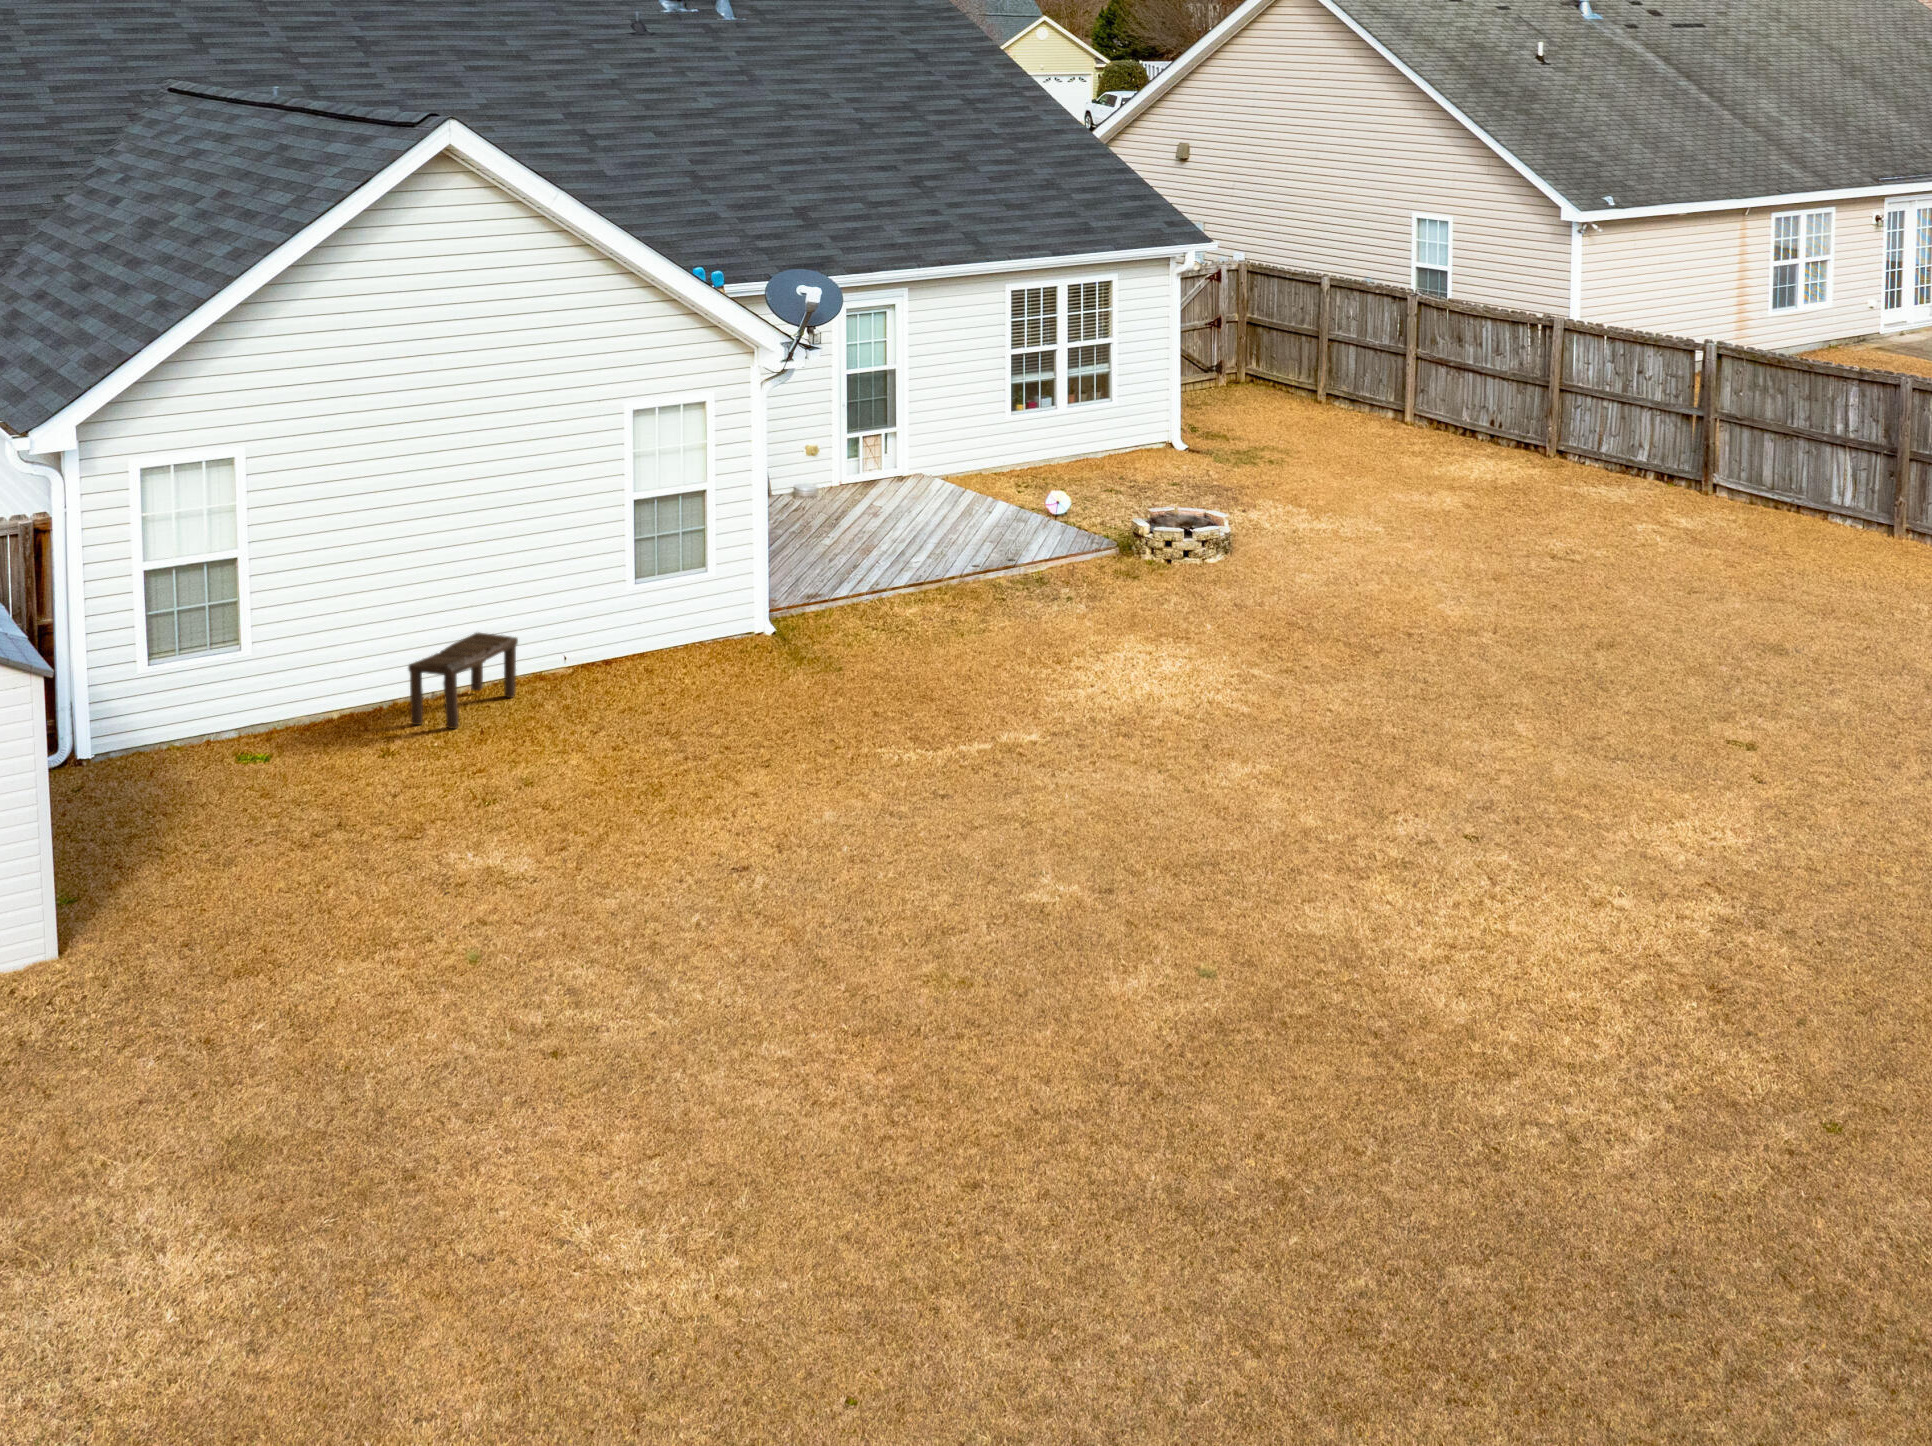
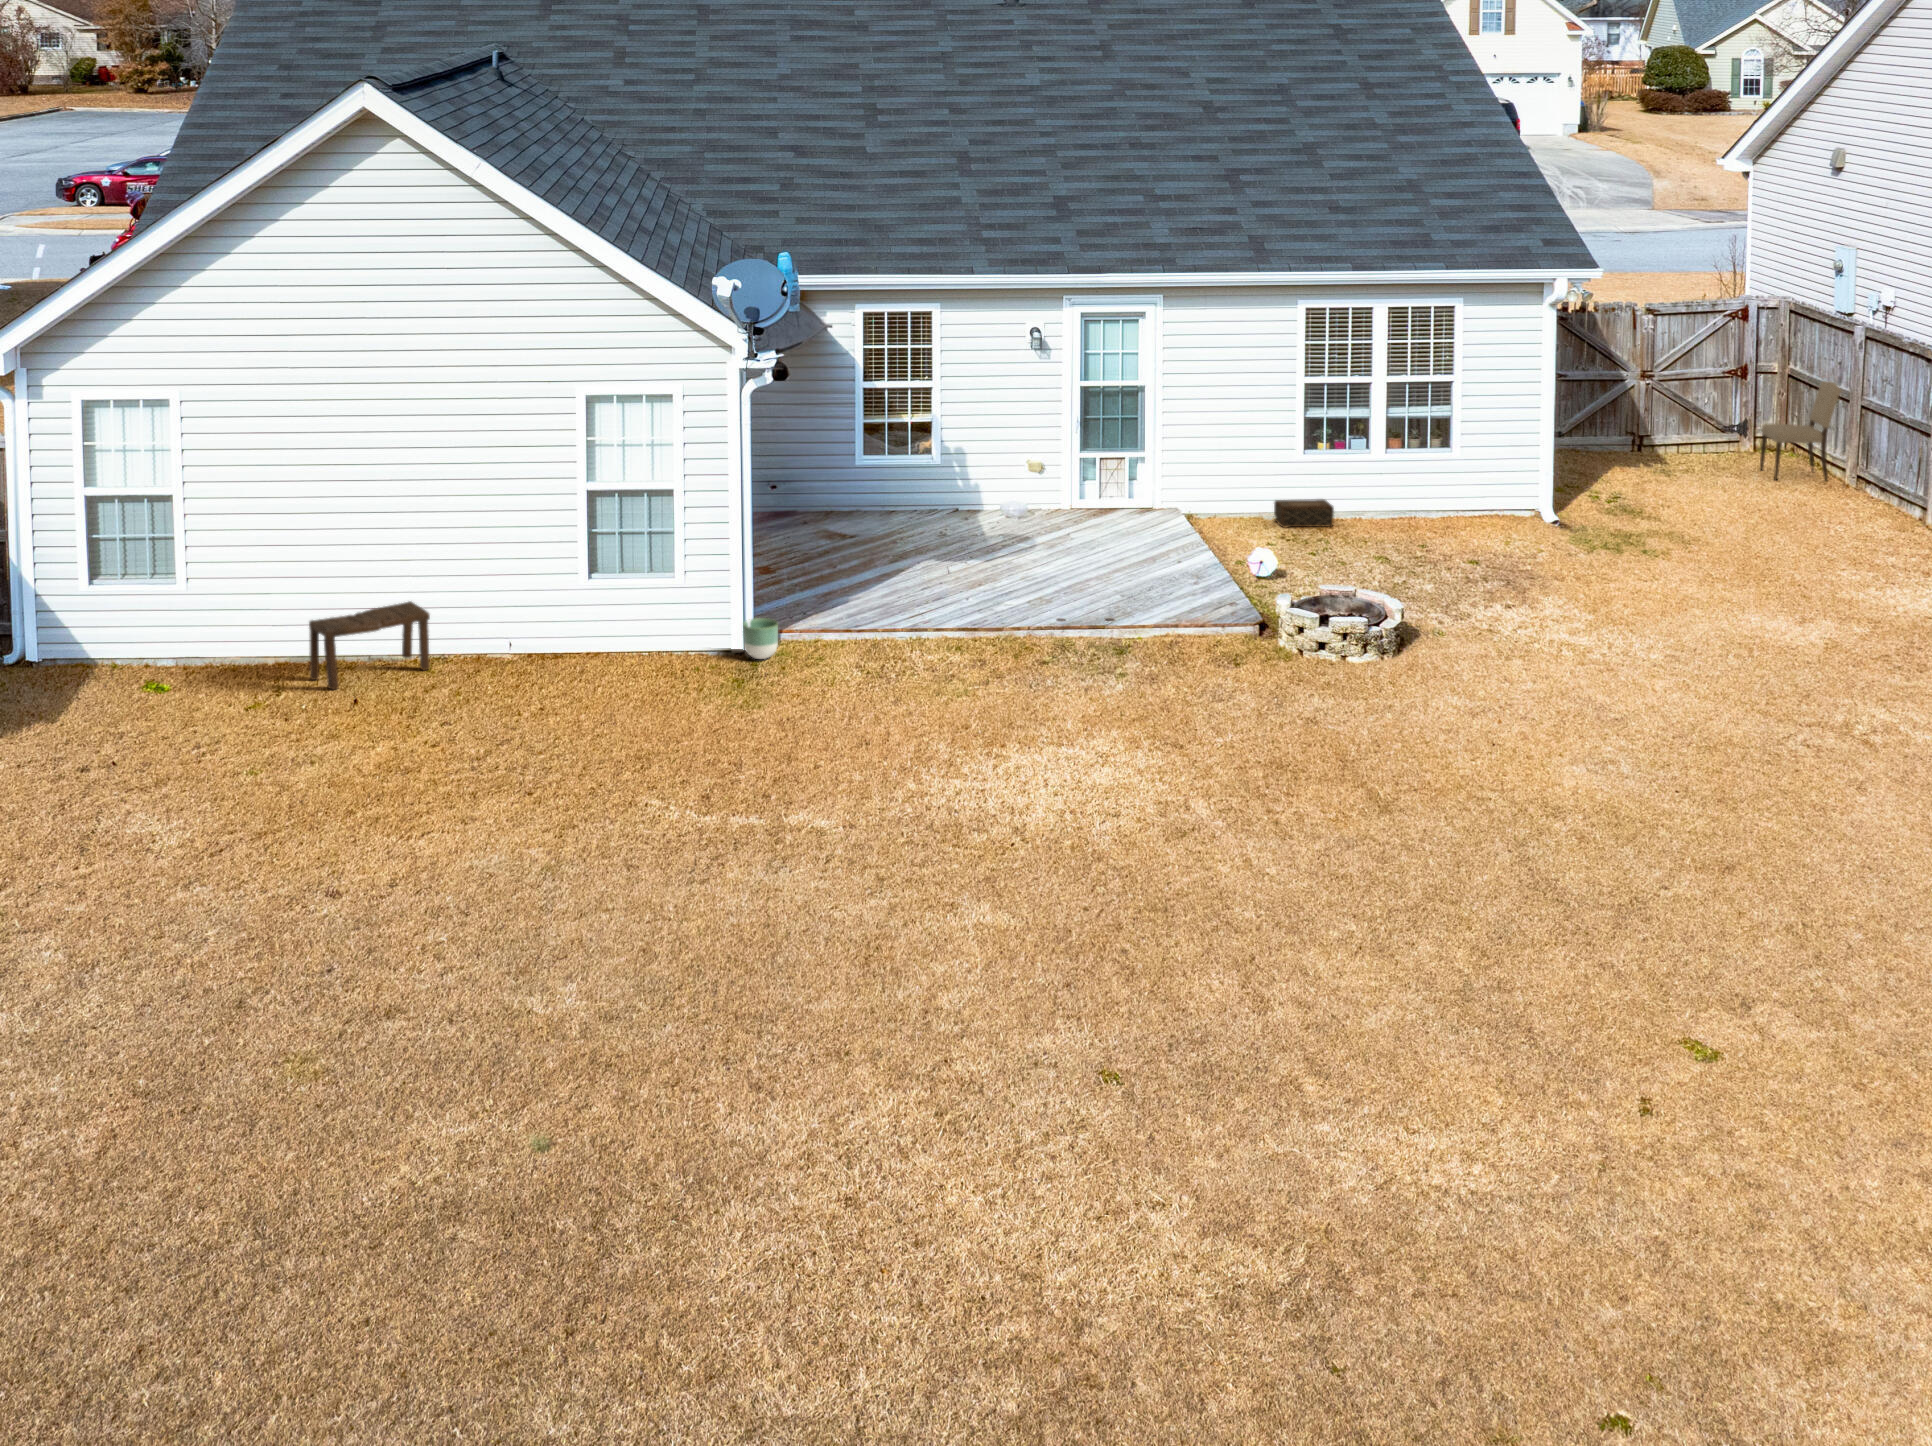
chair: none [1249,324,1308,404] -> present [1760,381,1841,481]
woven basket: none [994,452,1044,478] -> present [1274,499,1334,527]
planter: none [774,598,807,635] -> present [743,618,778,659]

